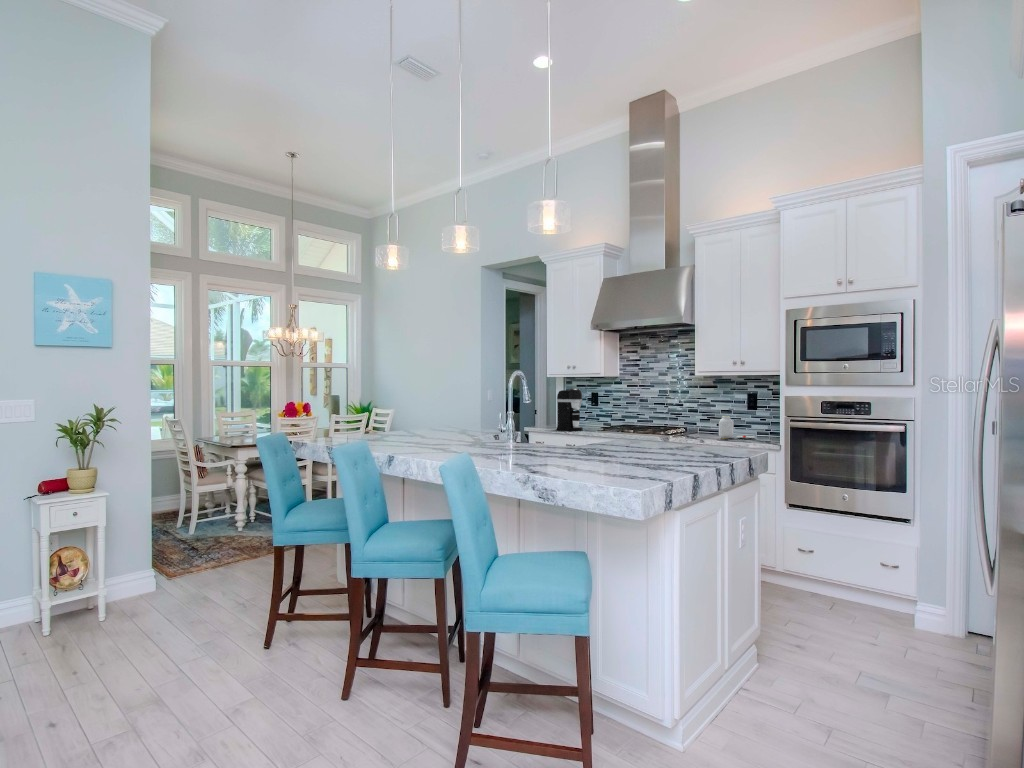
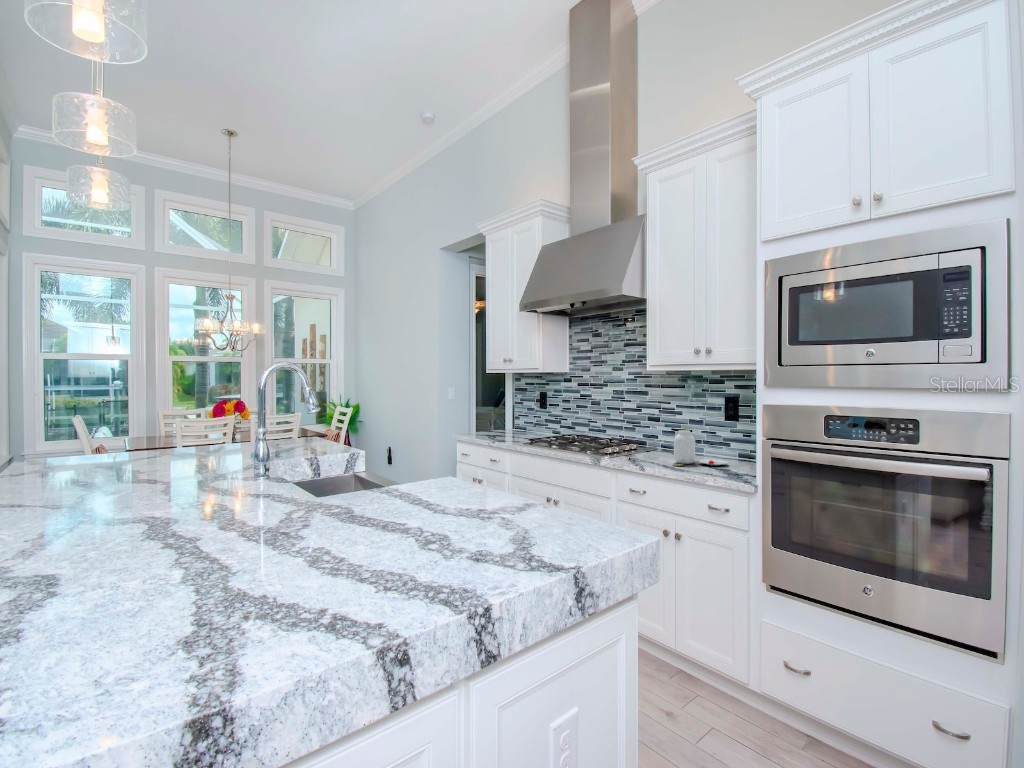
coffee maker: present [556,388,583,431] -> none [489,388,520,442]

